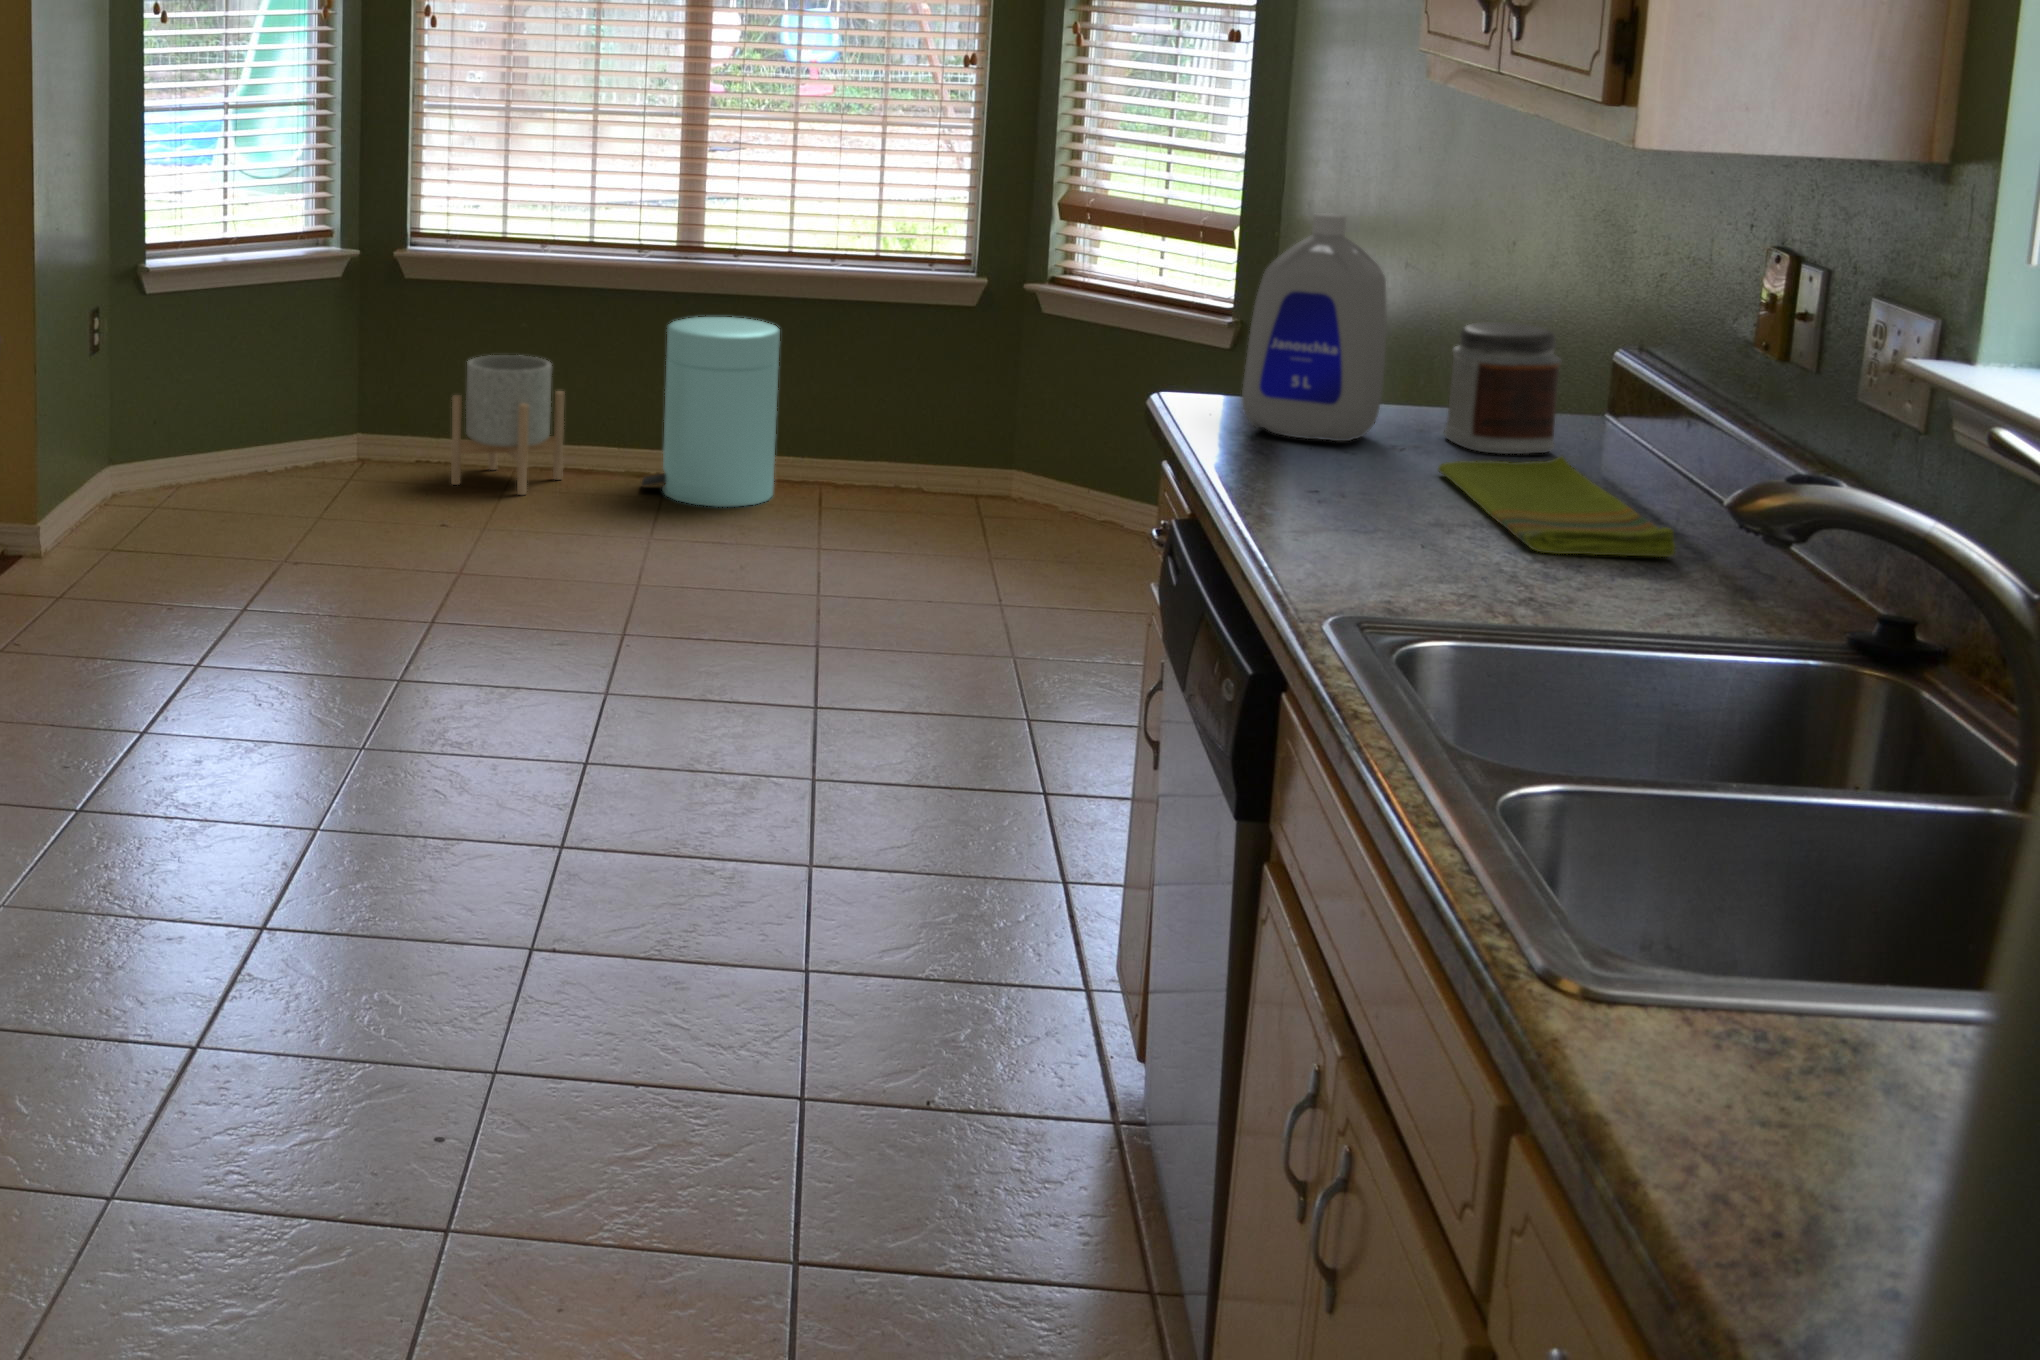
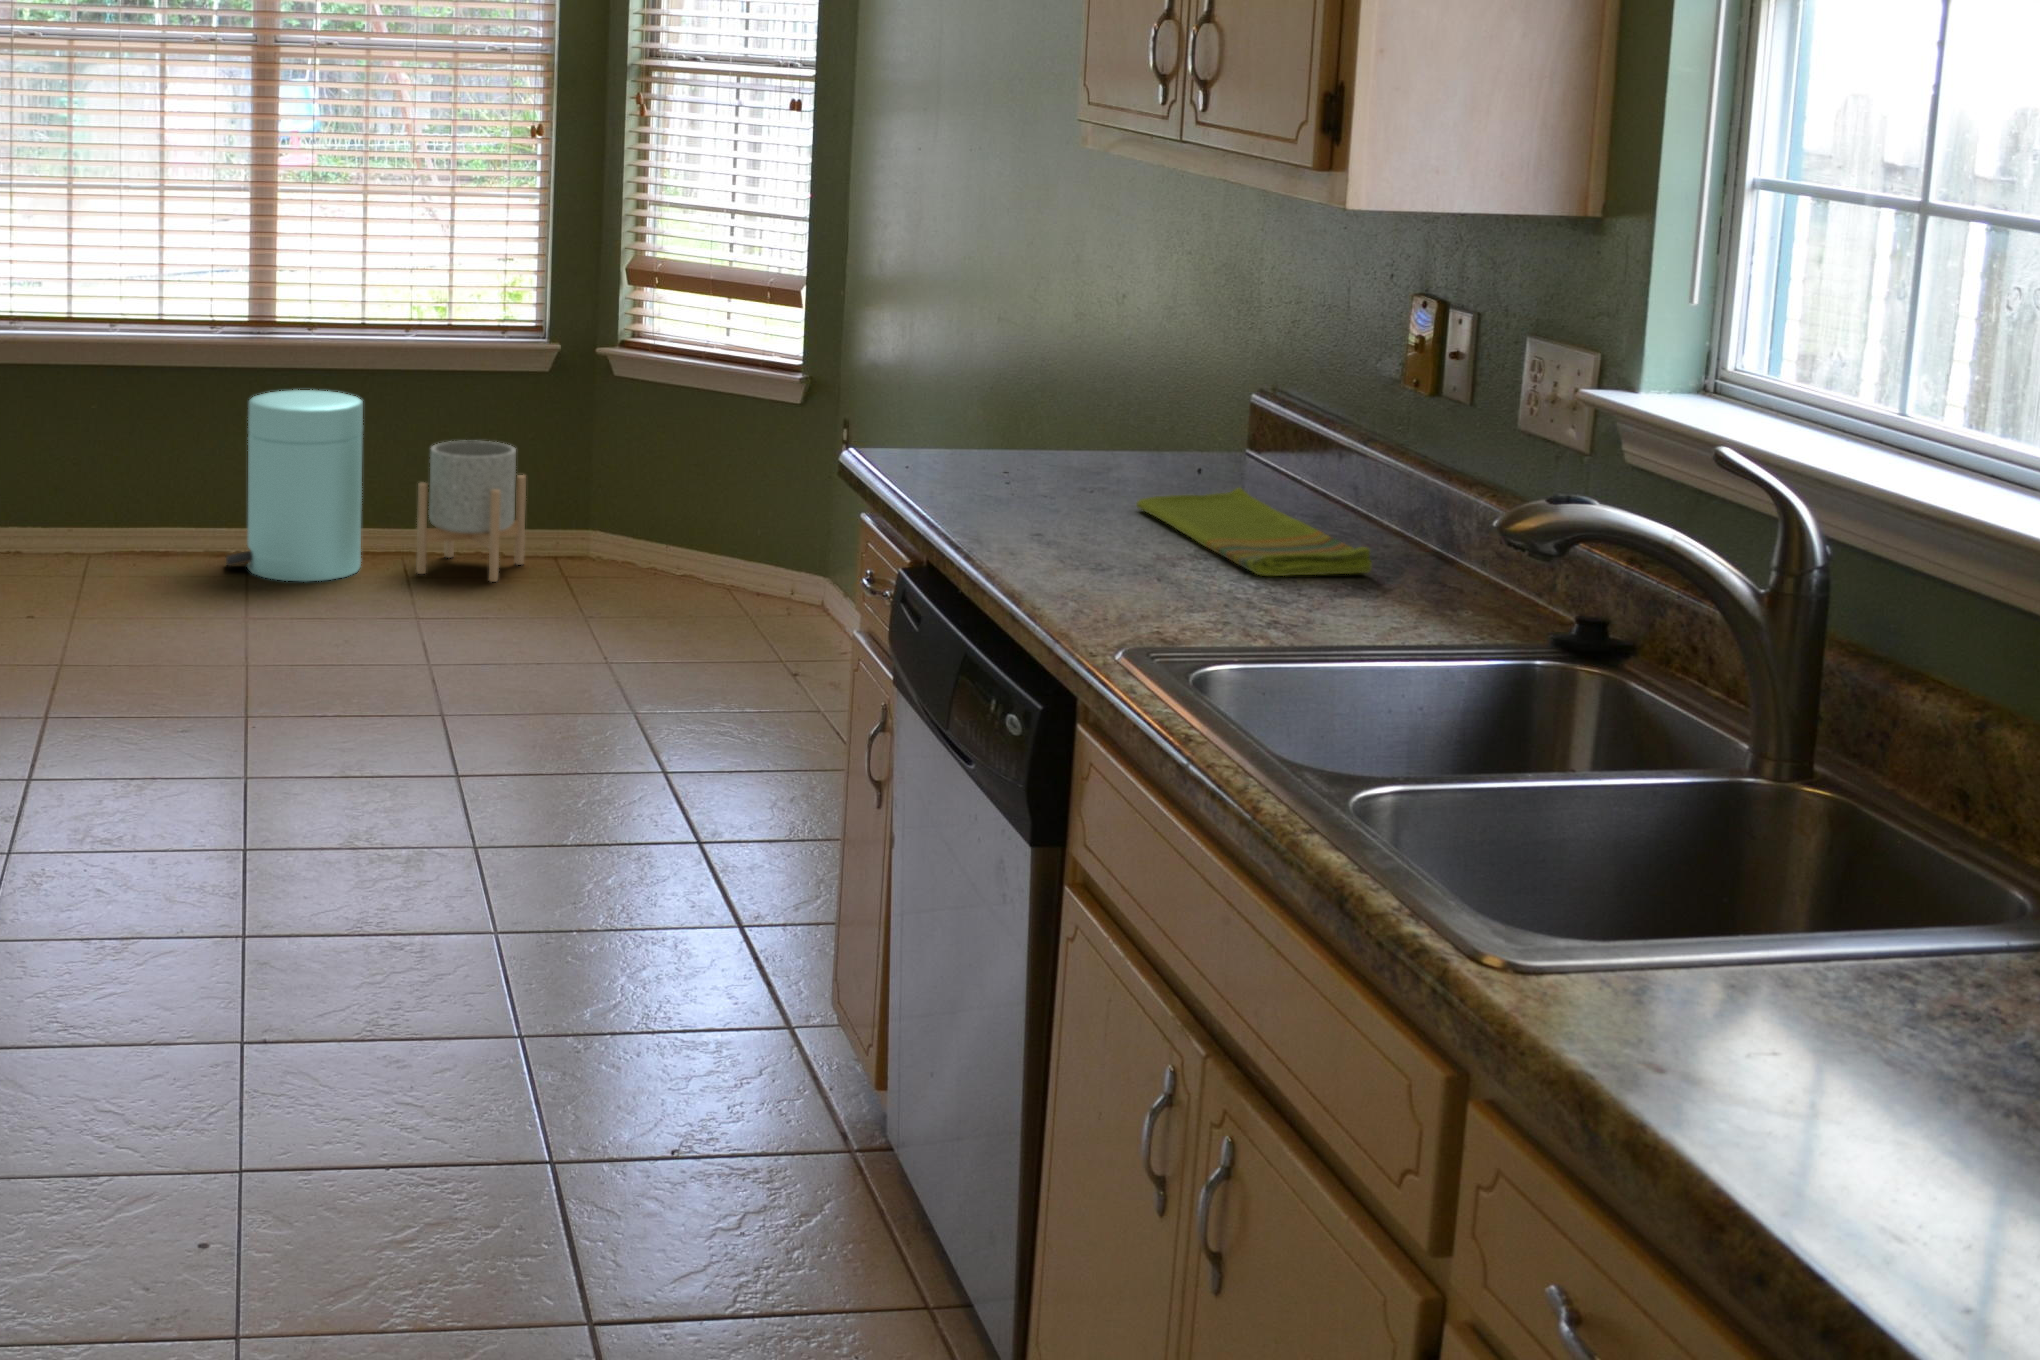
bottle: present [1242,213,1387,441] -> none [949,272,1070,484]
jar: present [1444,322,1562,454] -> none [1120,368,1223,488]
planter: present [451,355,564,495] -> present [416,441,526,582]

